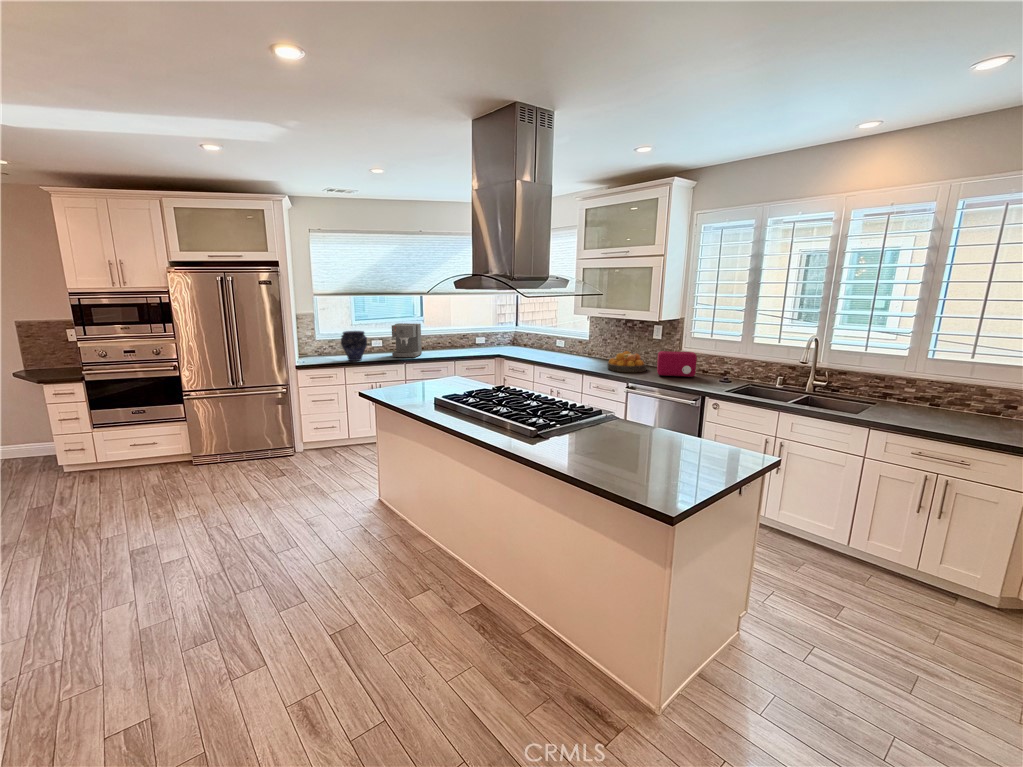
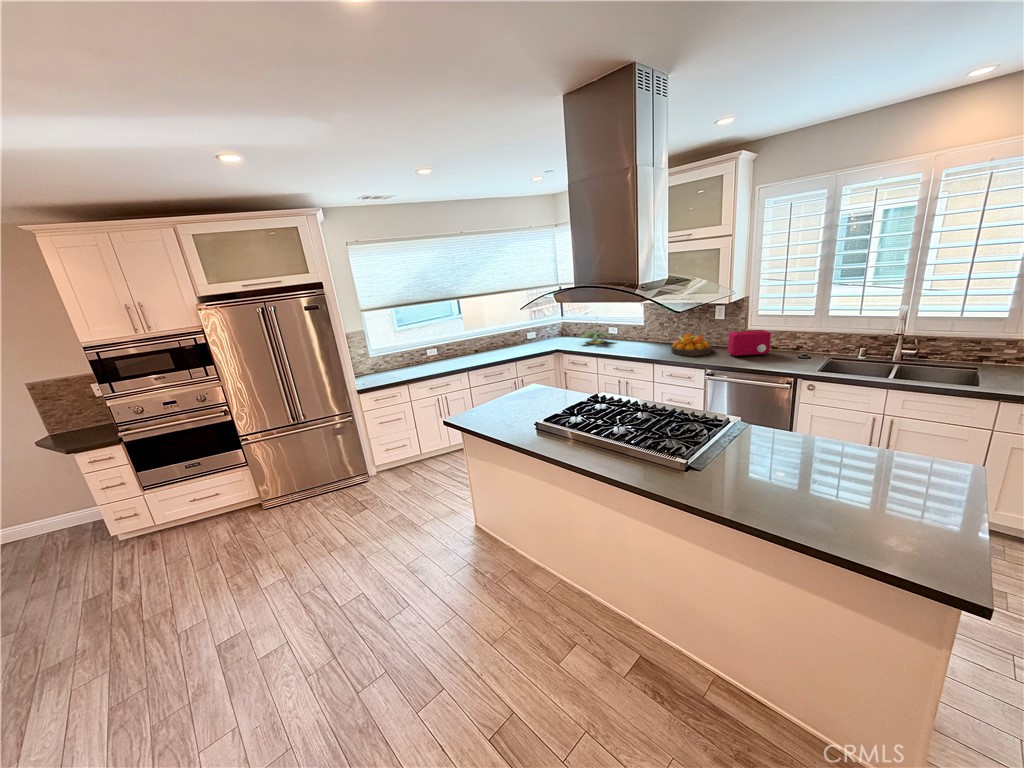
coffee maker: present [392,323,422,358] -> none [440,326,469,364]
potted plant: none [532,328,567,357] -> present [581,332,612,344]
vase: present [341,331,367,361] -> none [392,342,420,375]

